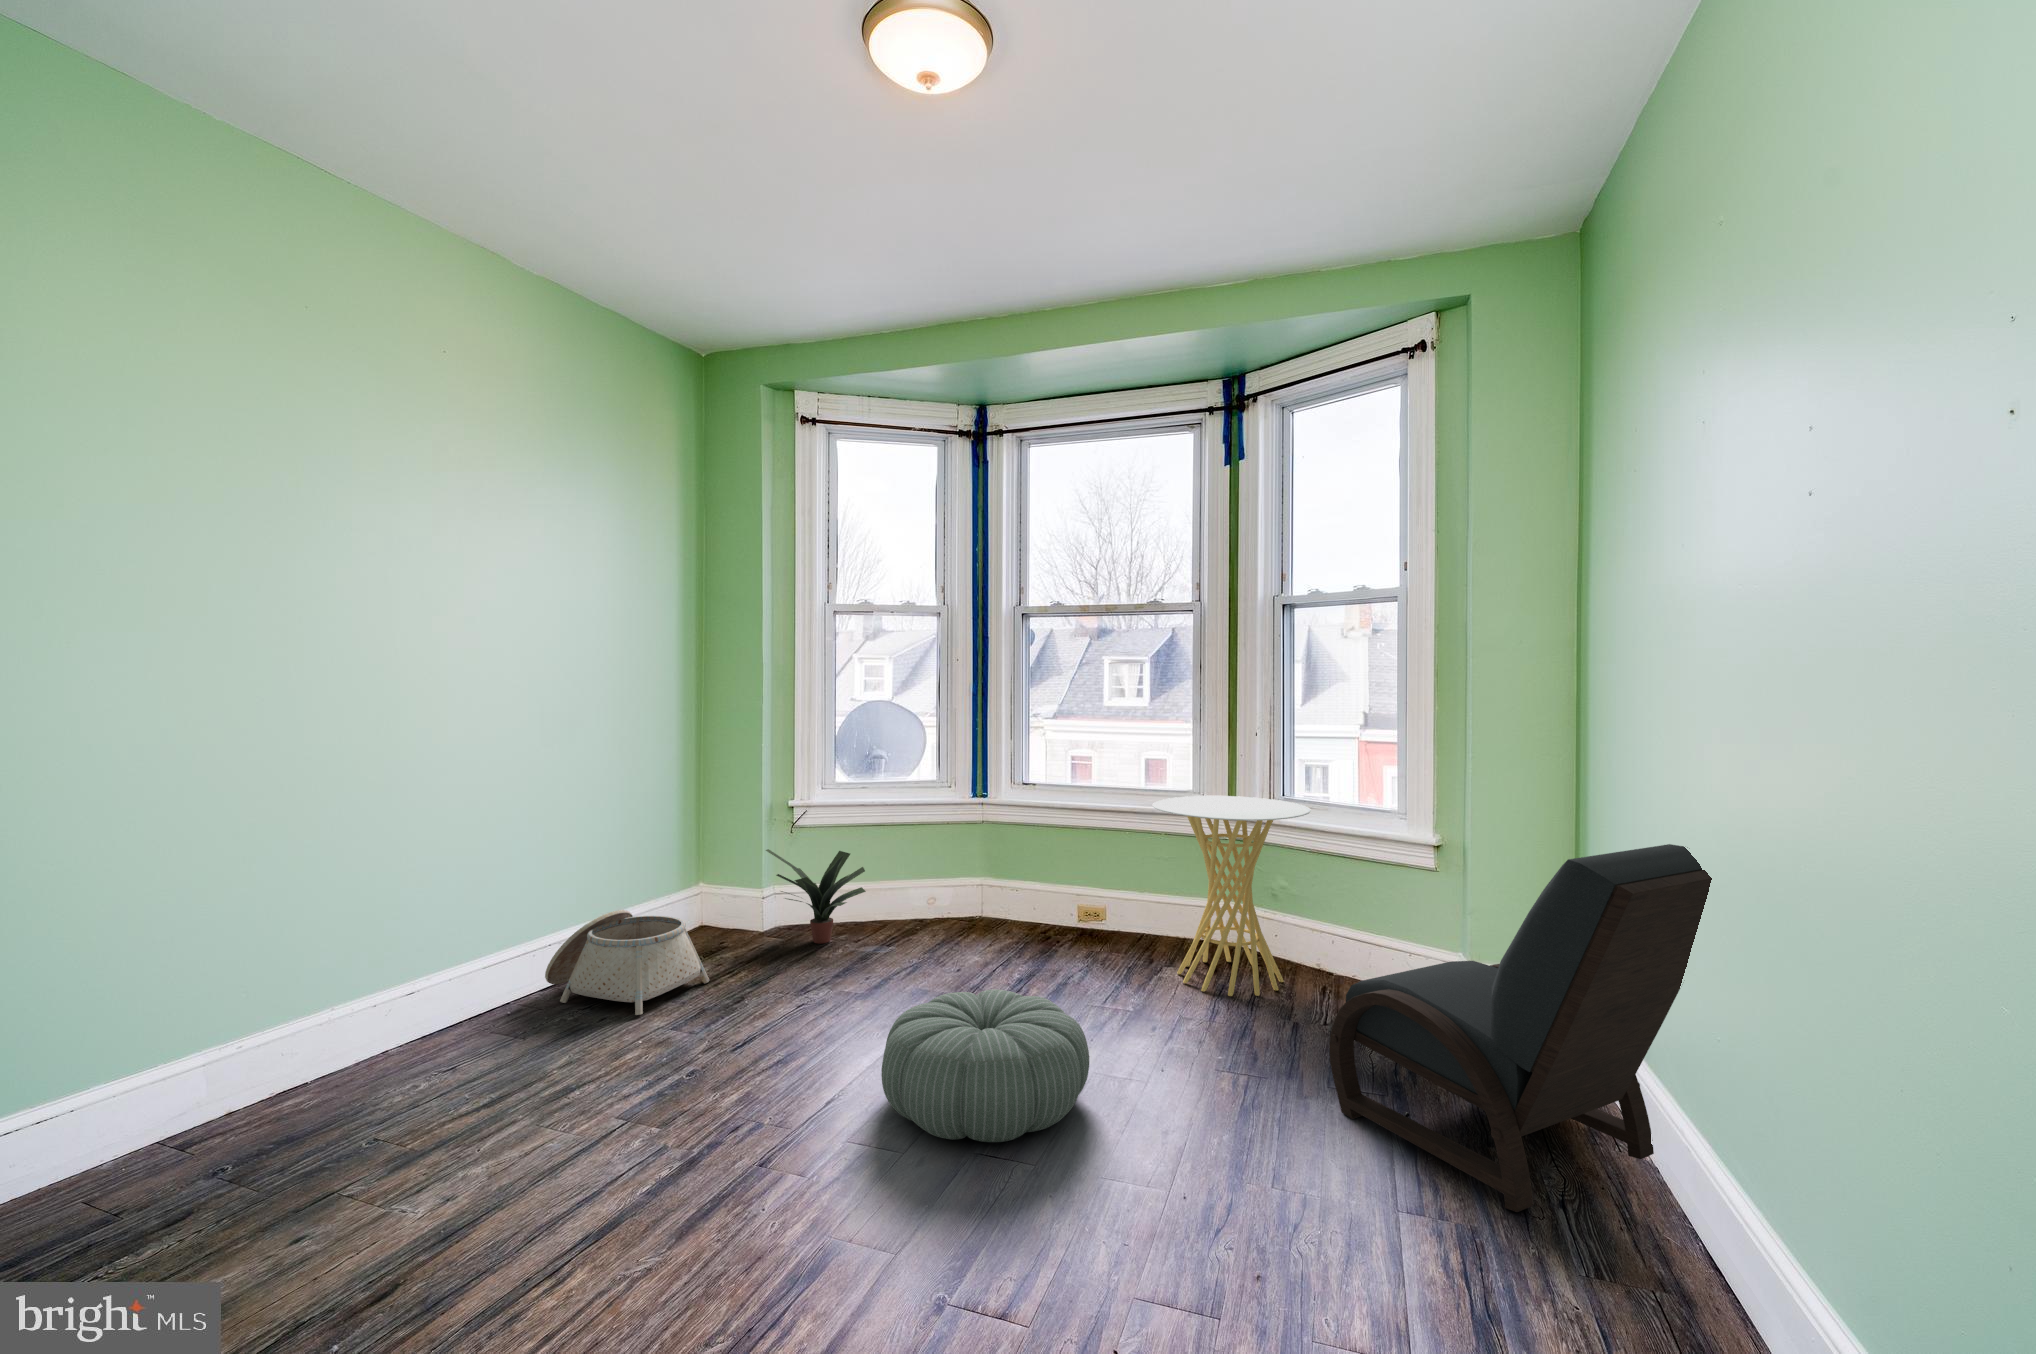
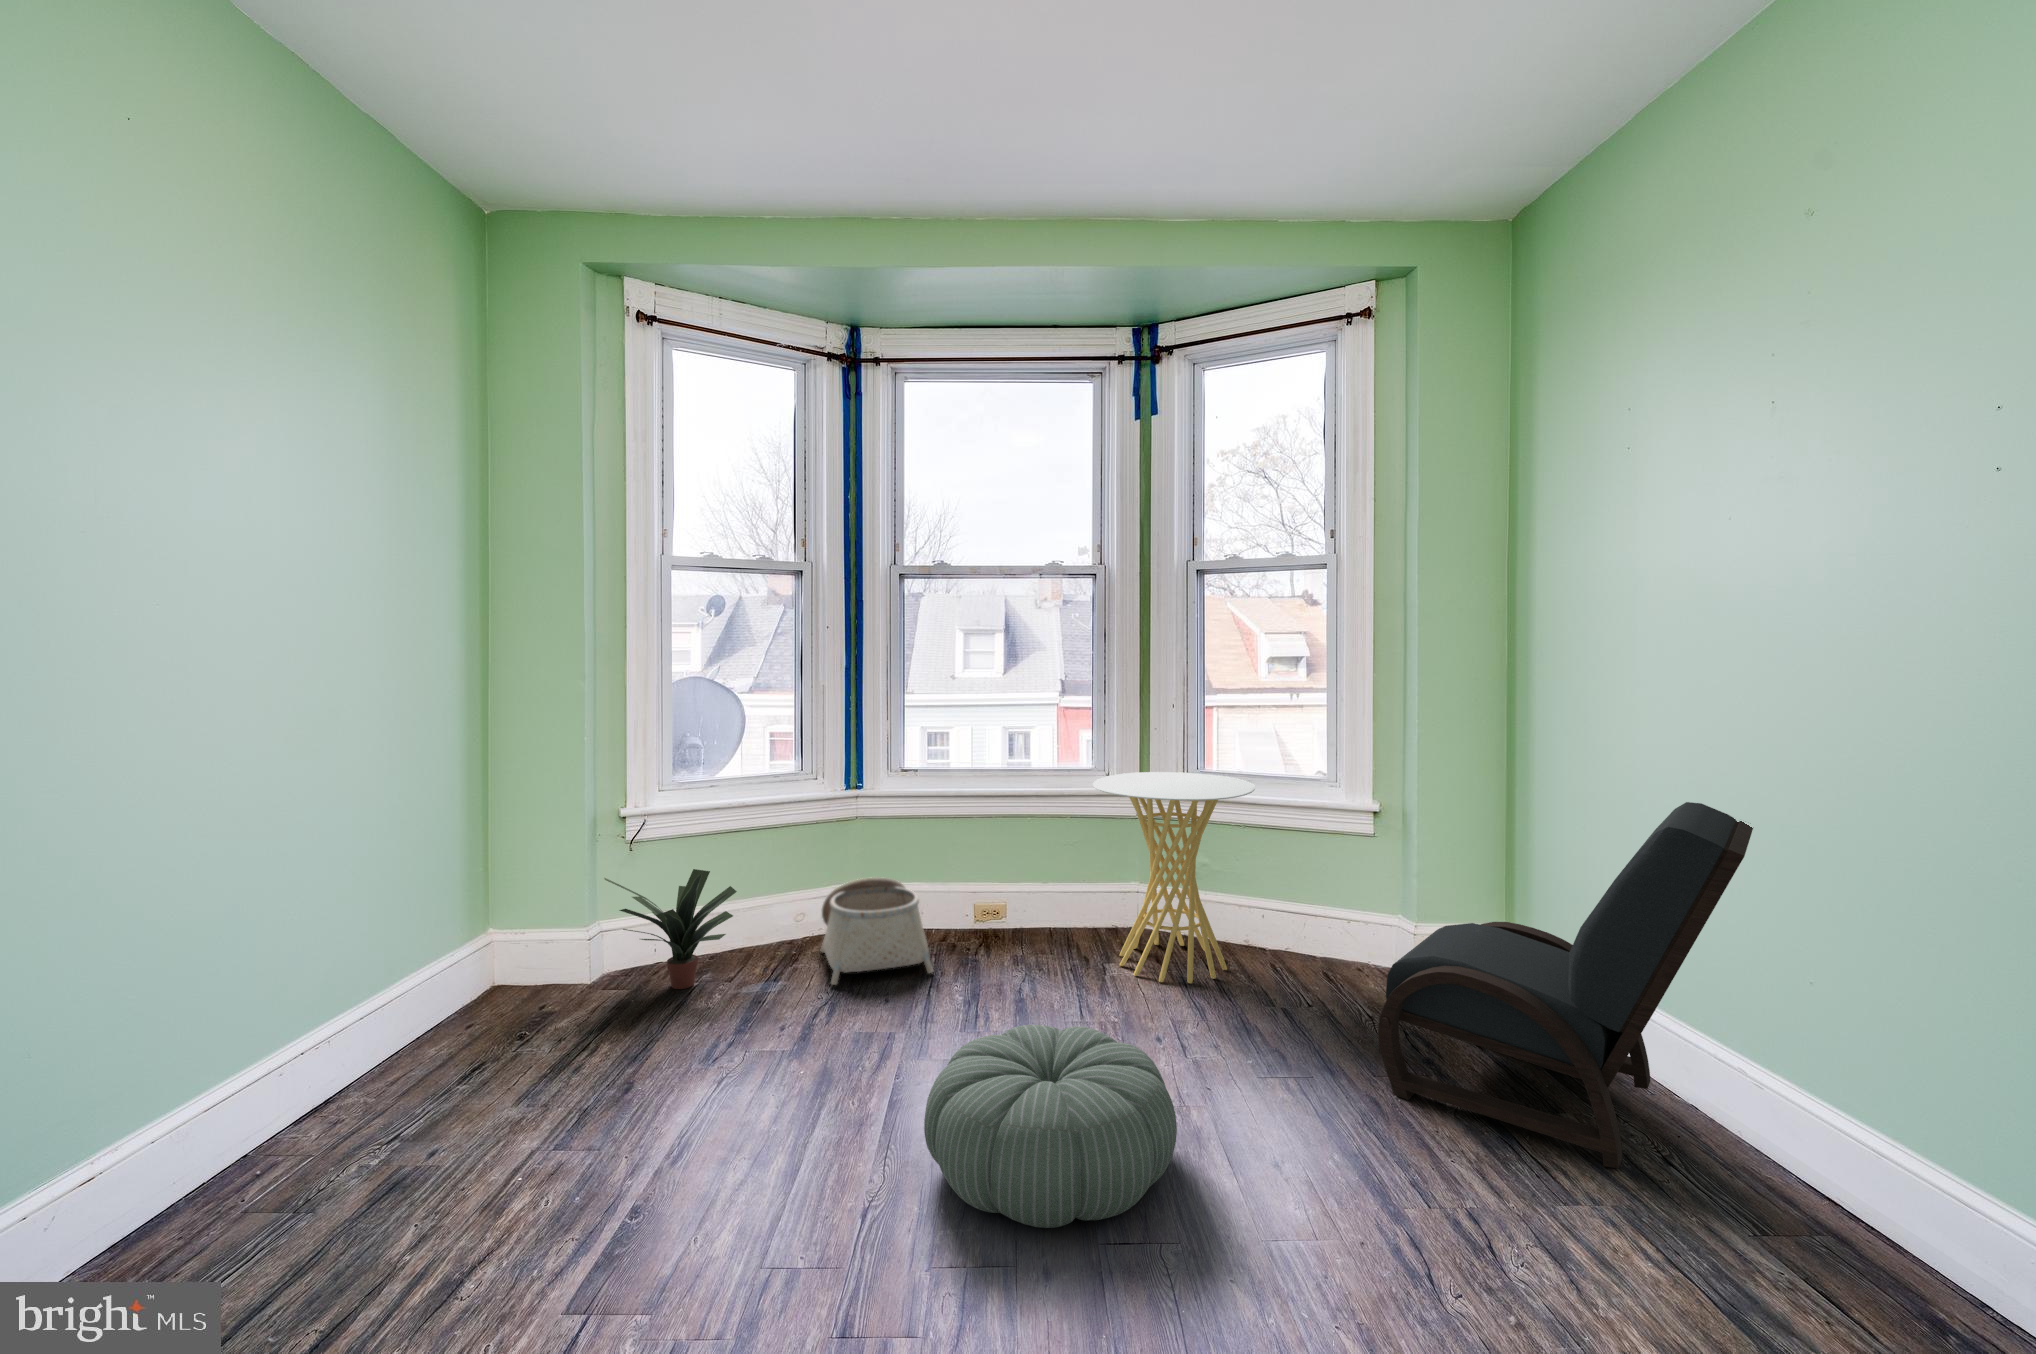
basket: present [545,910,709,1015] -> present [821,877,933,985]

